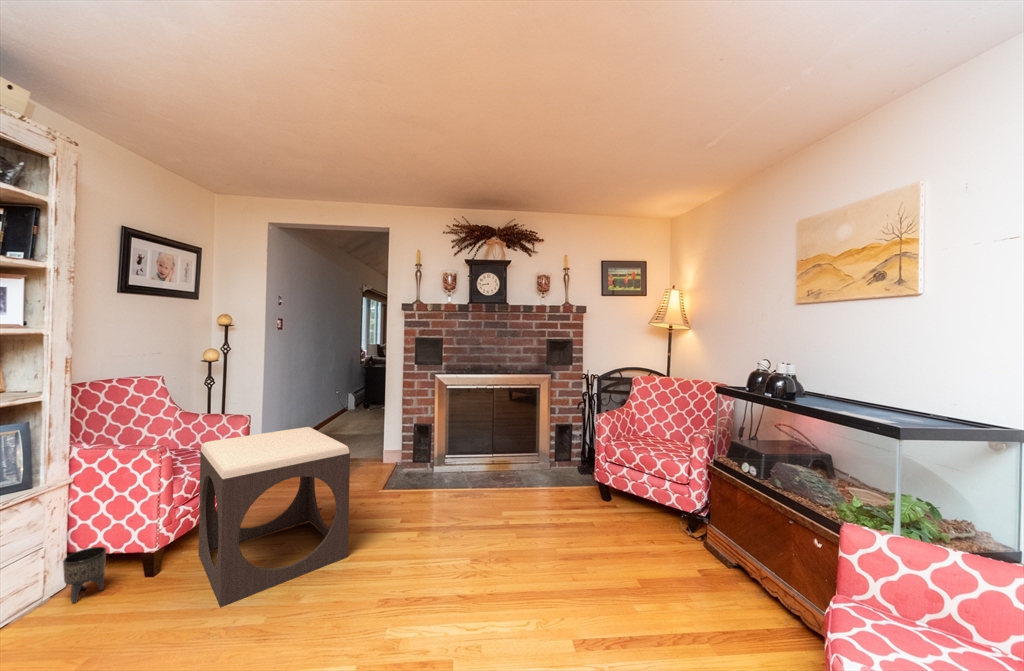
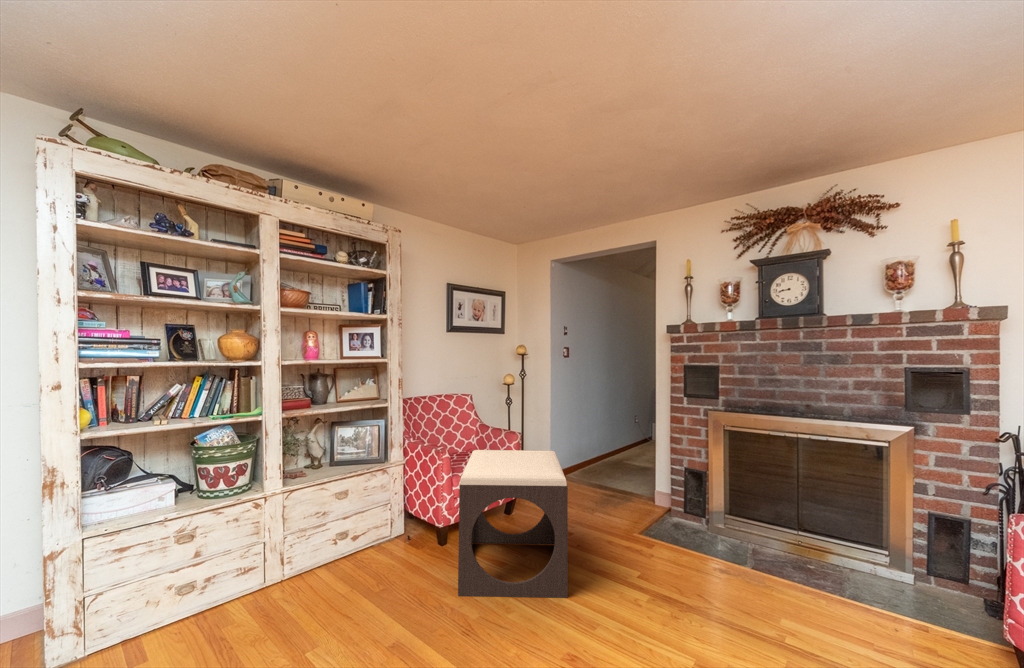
planter: present [63,547,106,603] -> none [396,513,417,549]

